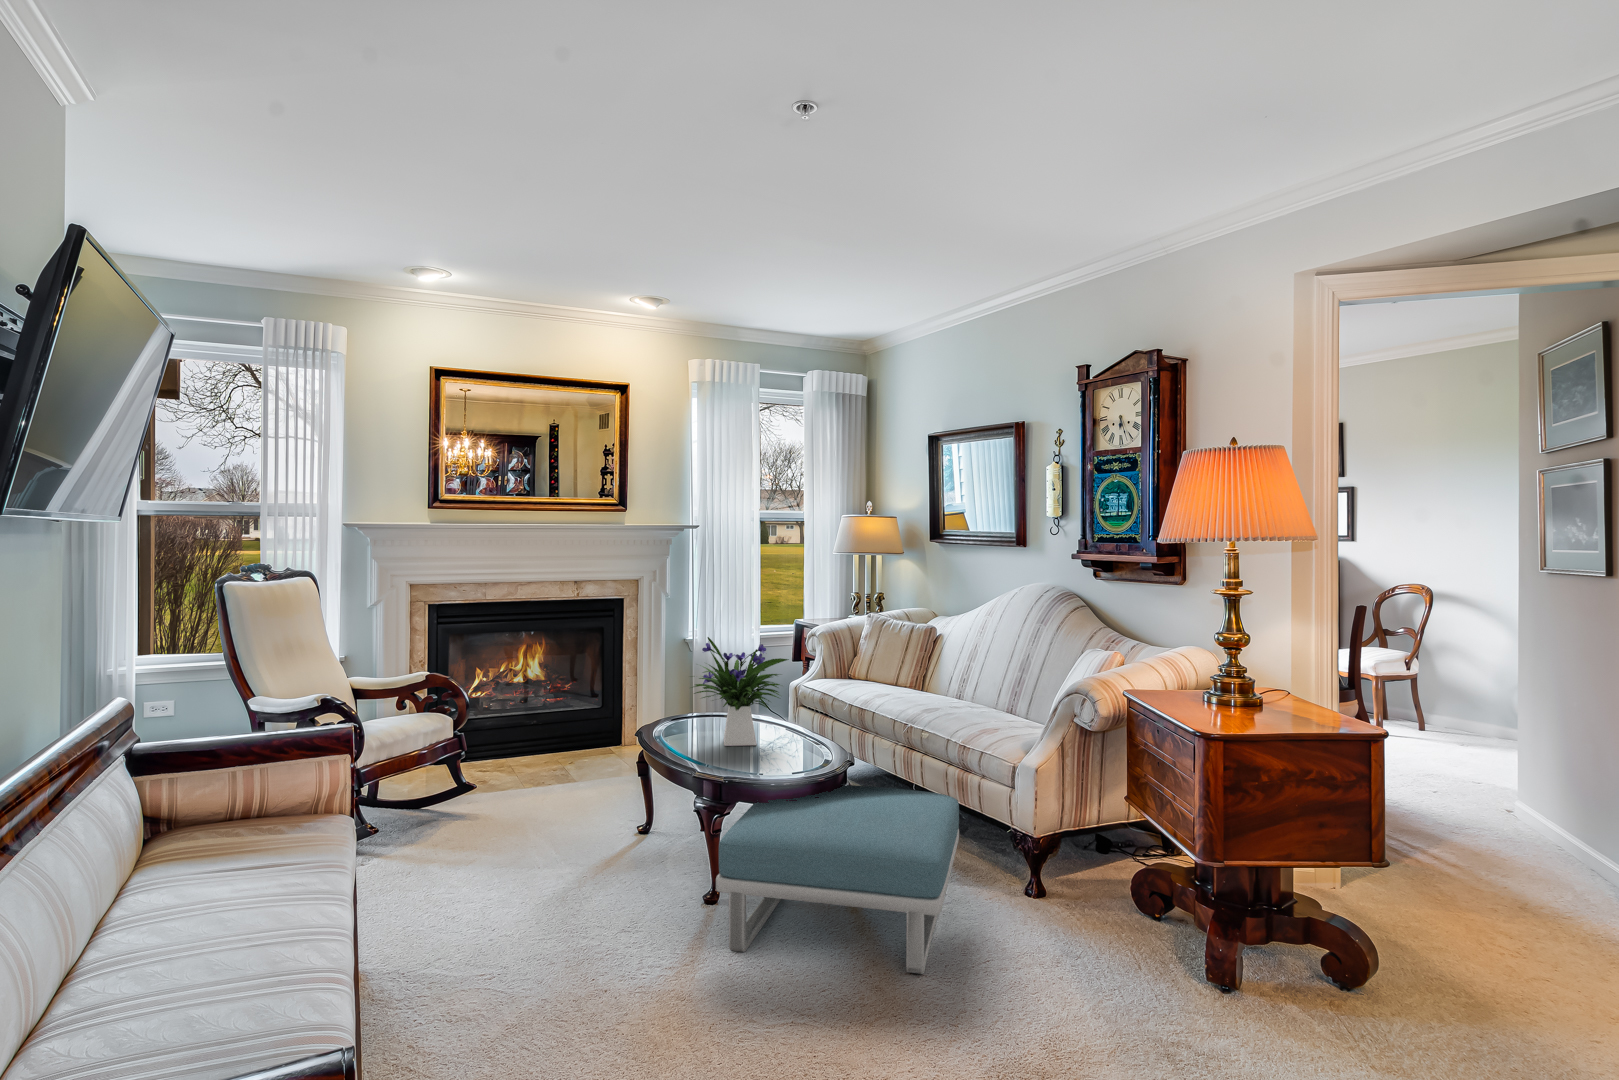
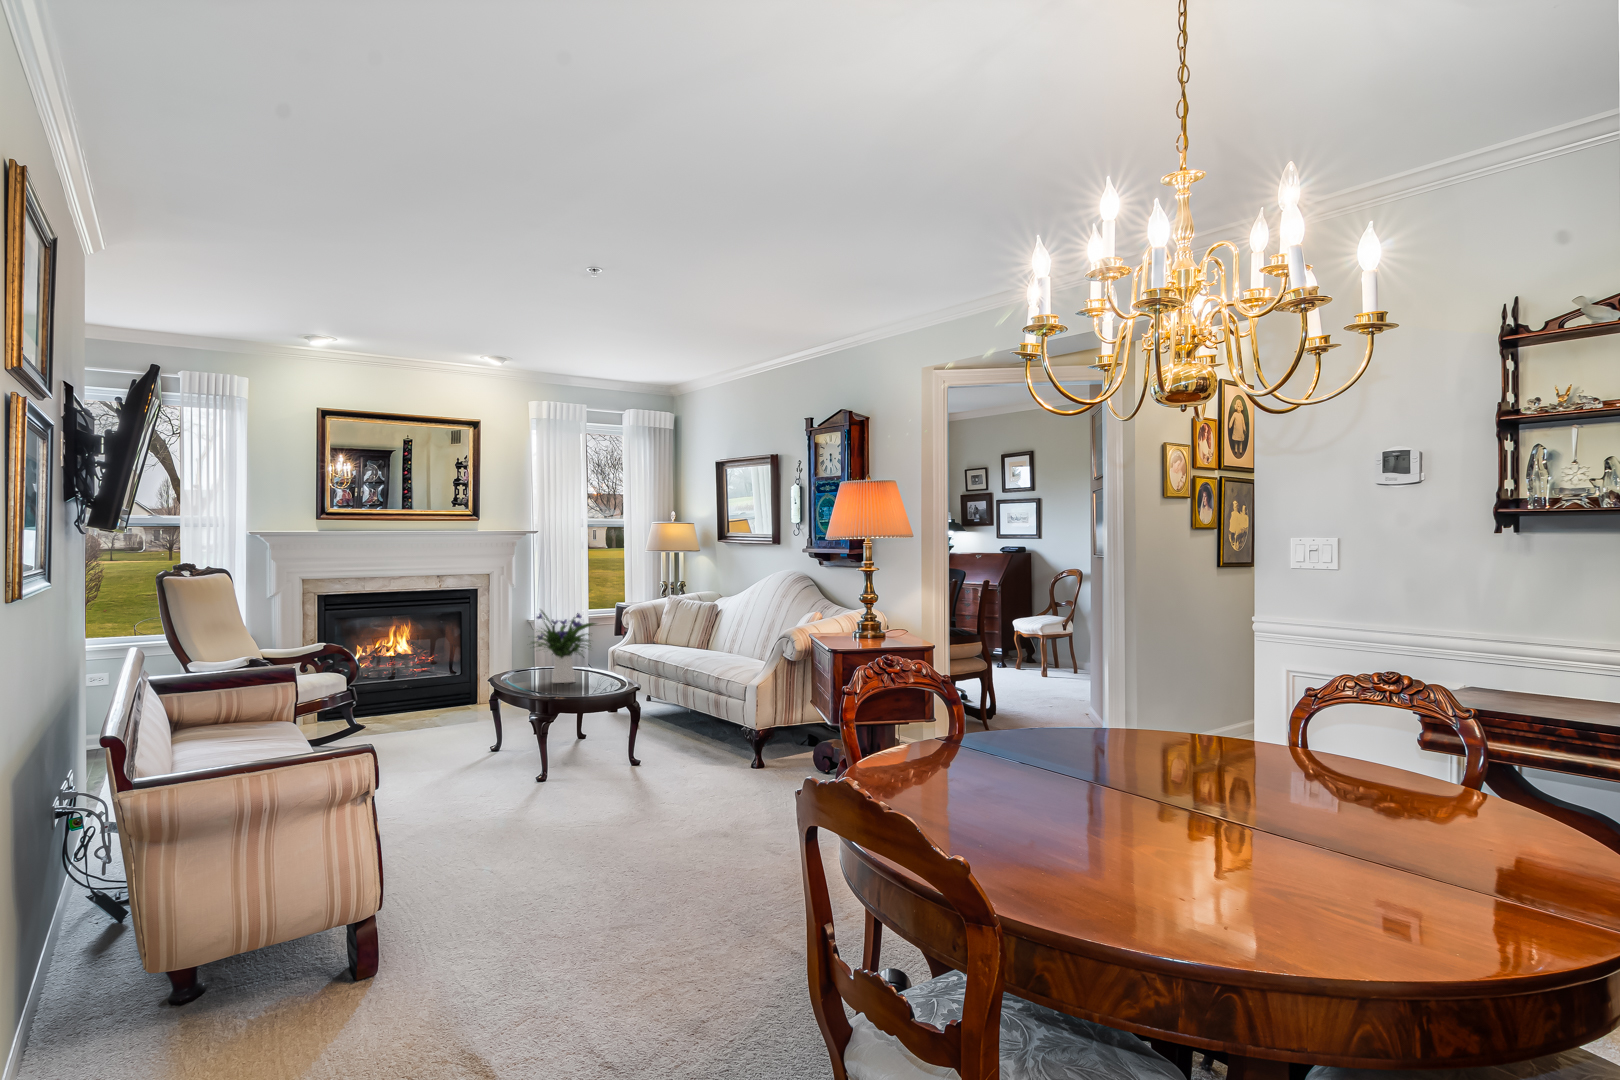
footstool: present [716,785,959,974] -> none [543,704,709,802]

